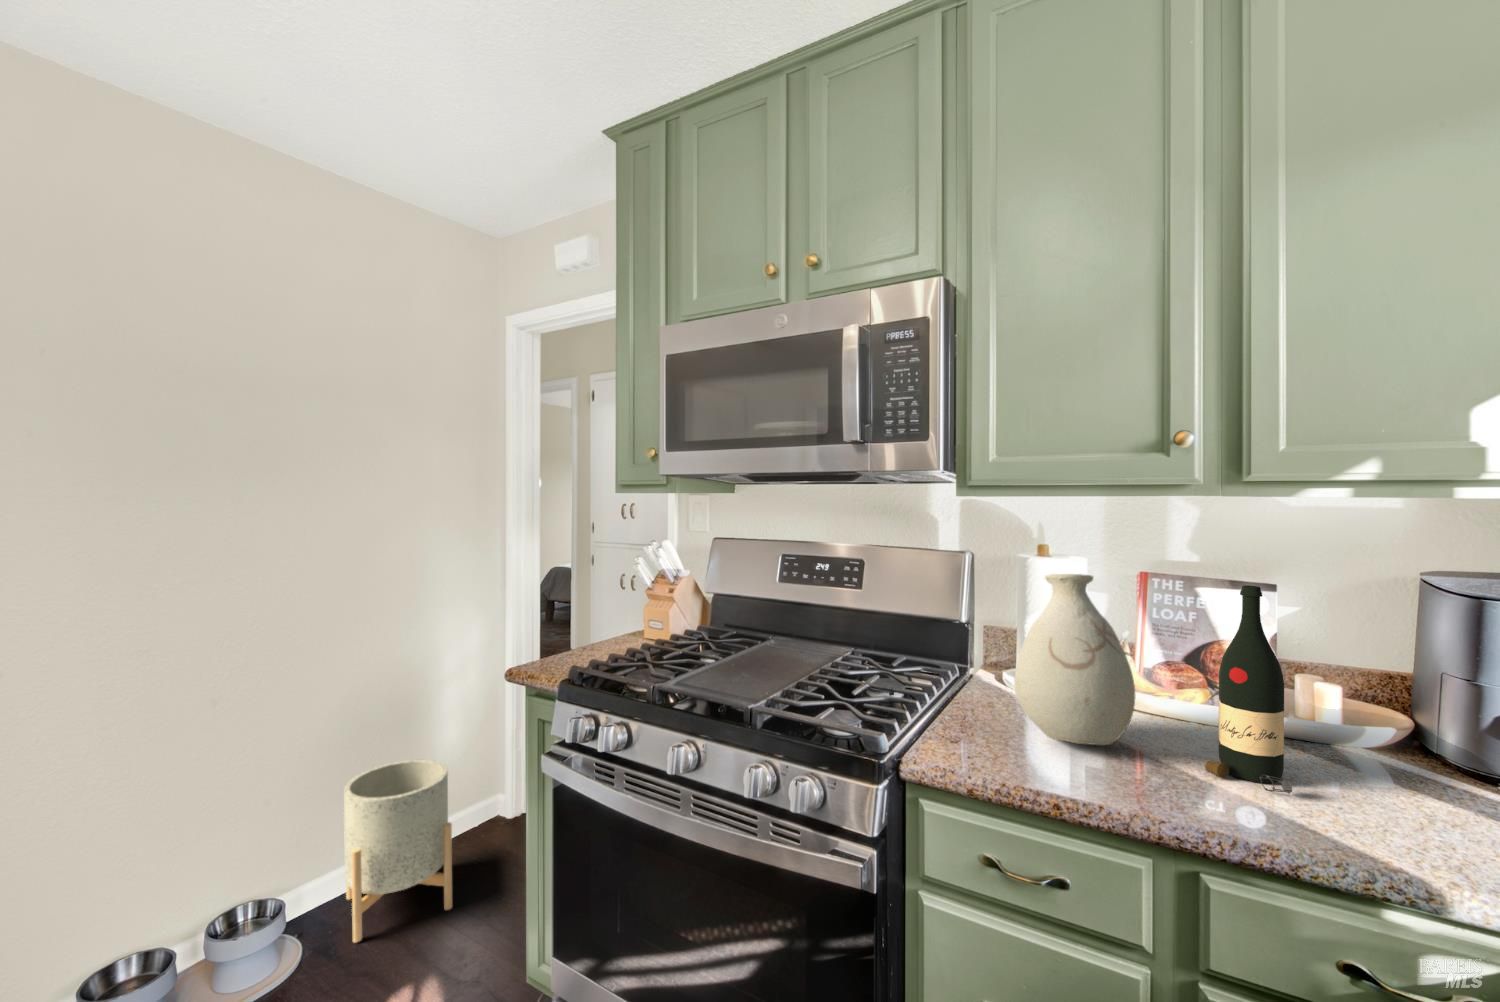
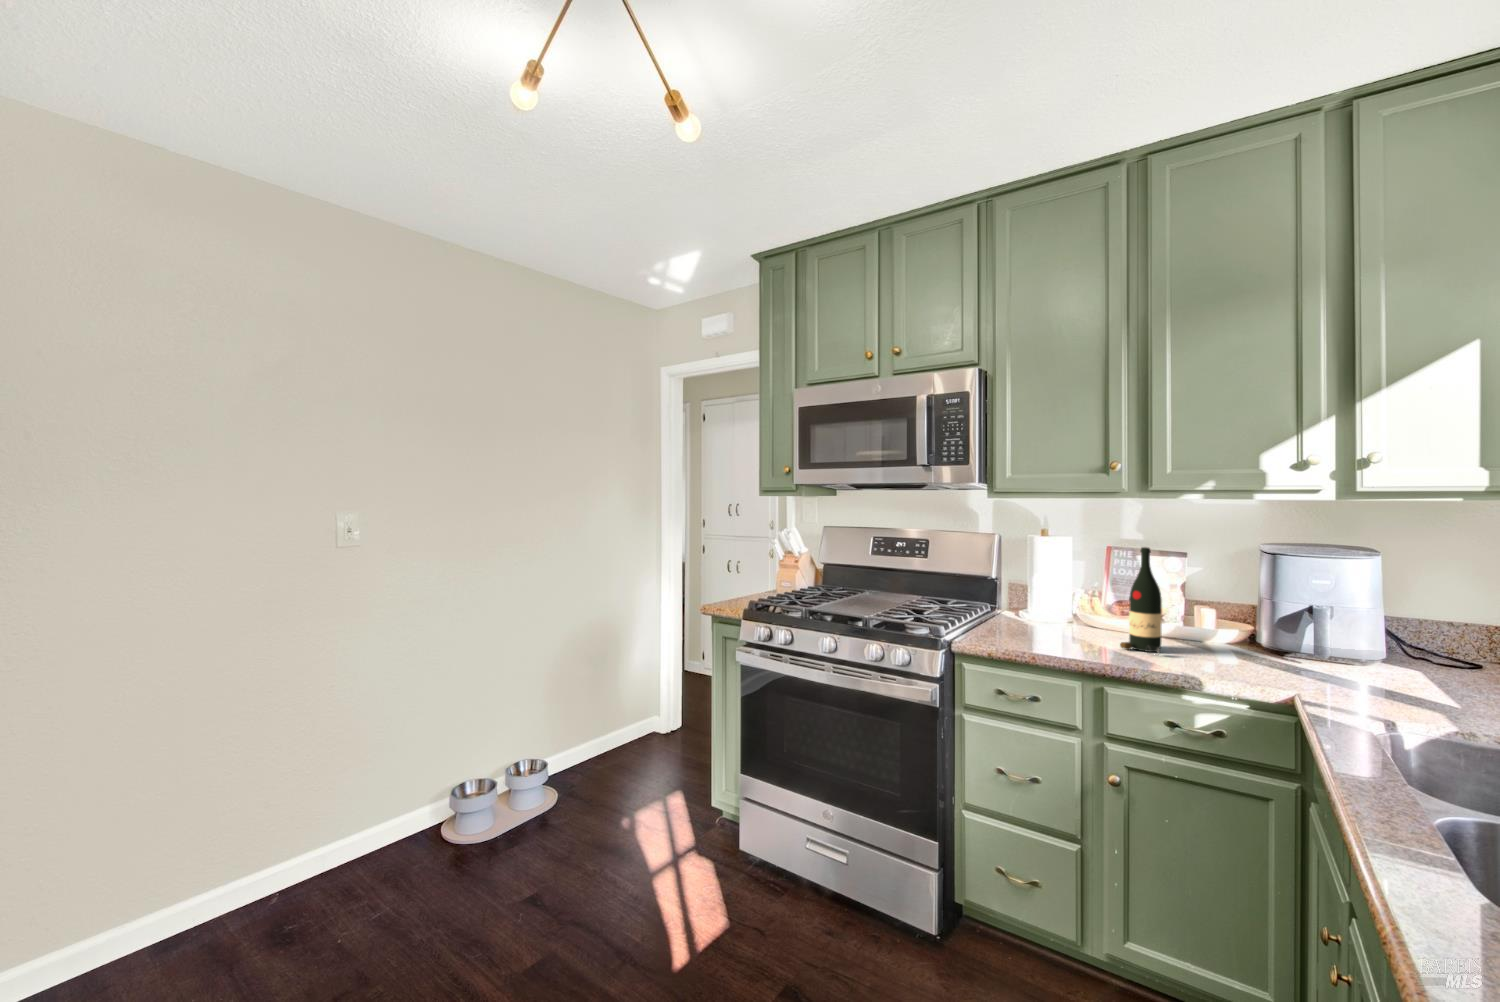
vase: present [1014,574,1135,745] -> none [1018,543,1085,637]
planter: present [344,760,452,943] -> none [570,681,643,792]

